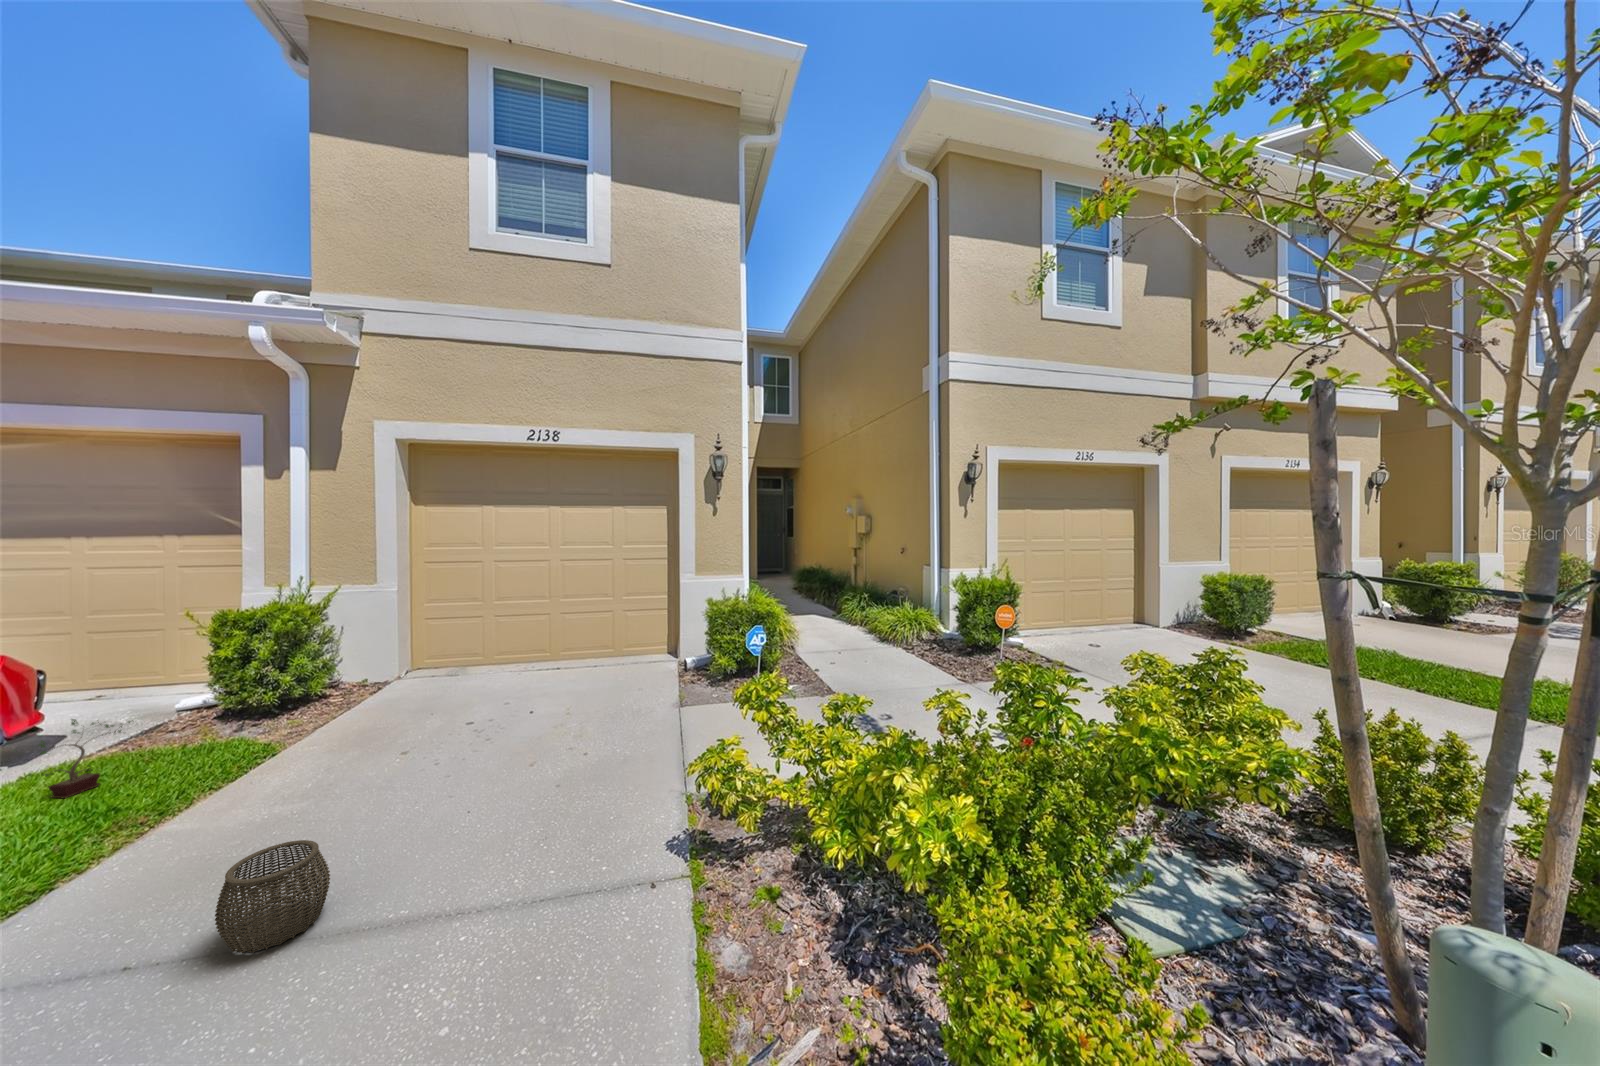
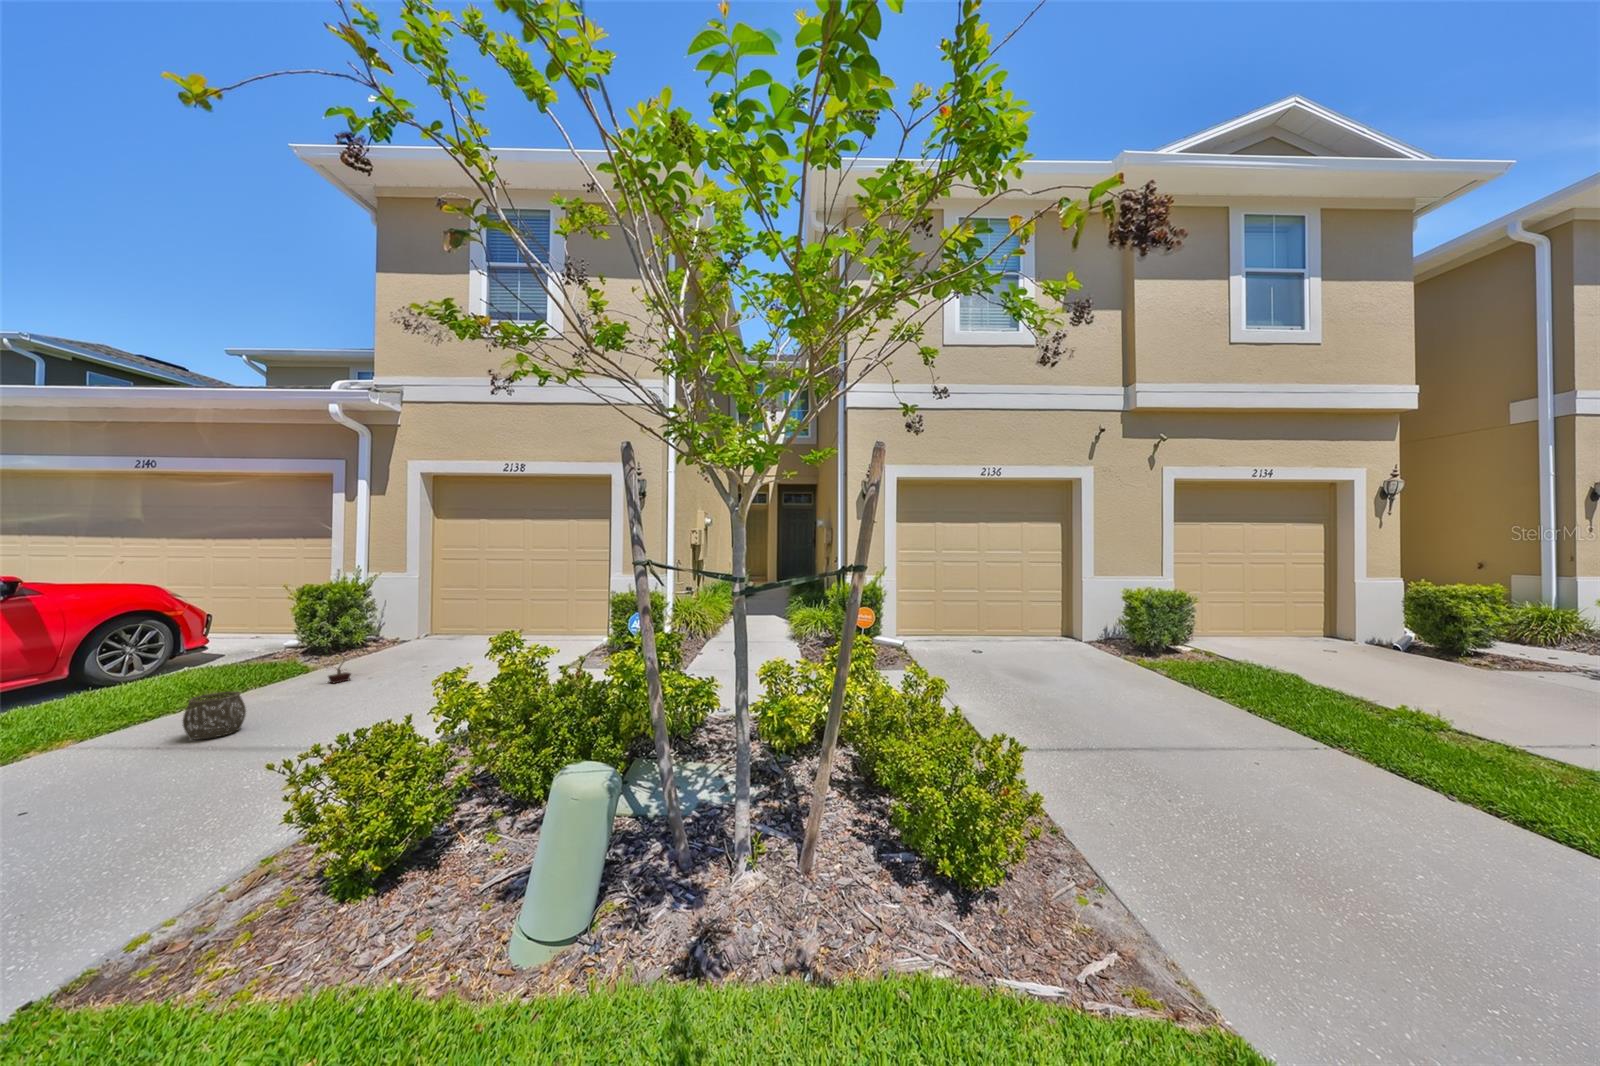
potted plant: present [39,719,130,798] -> present [325,640,360,683]

